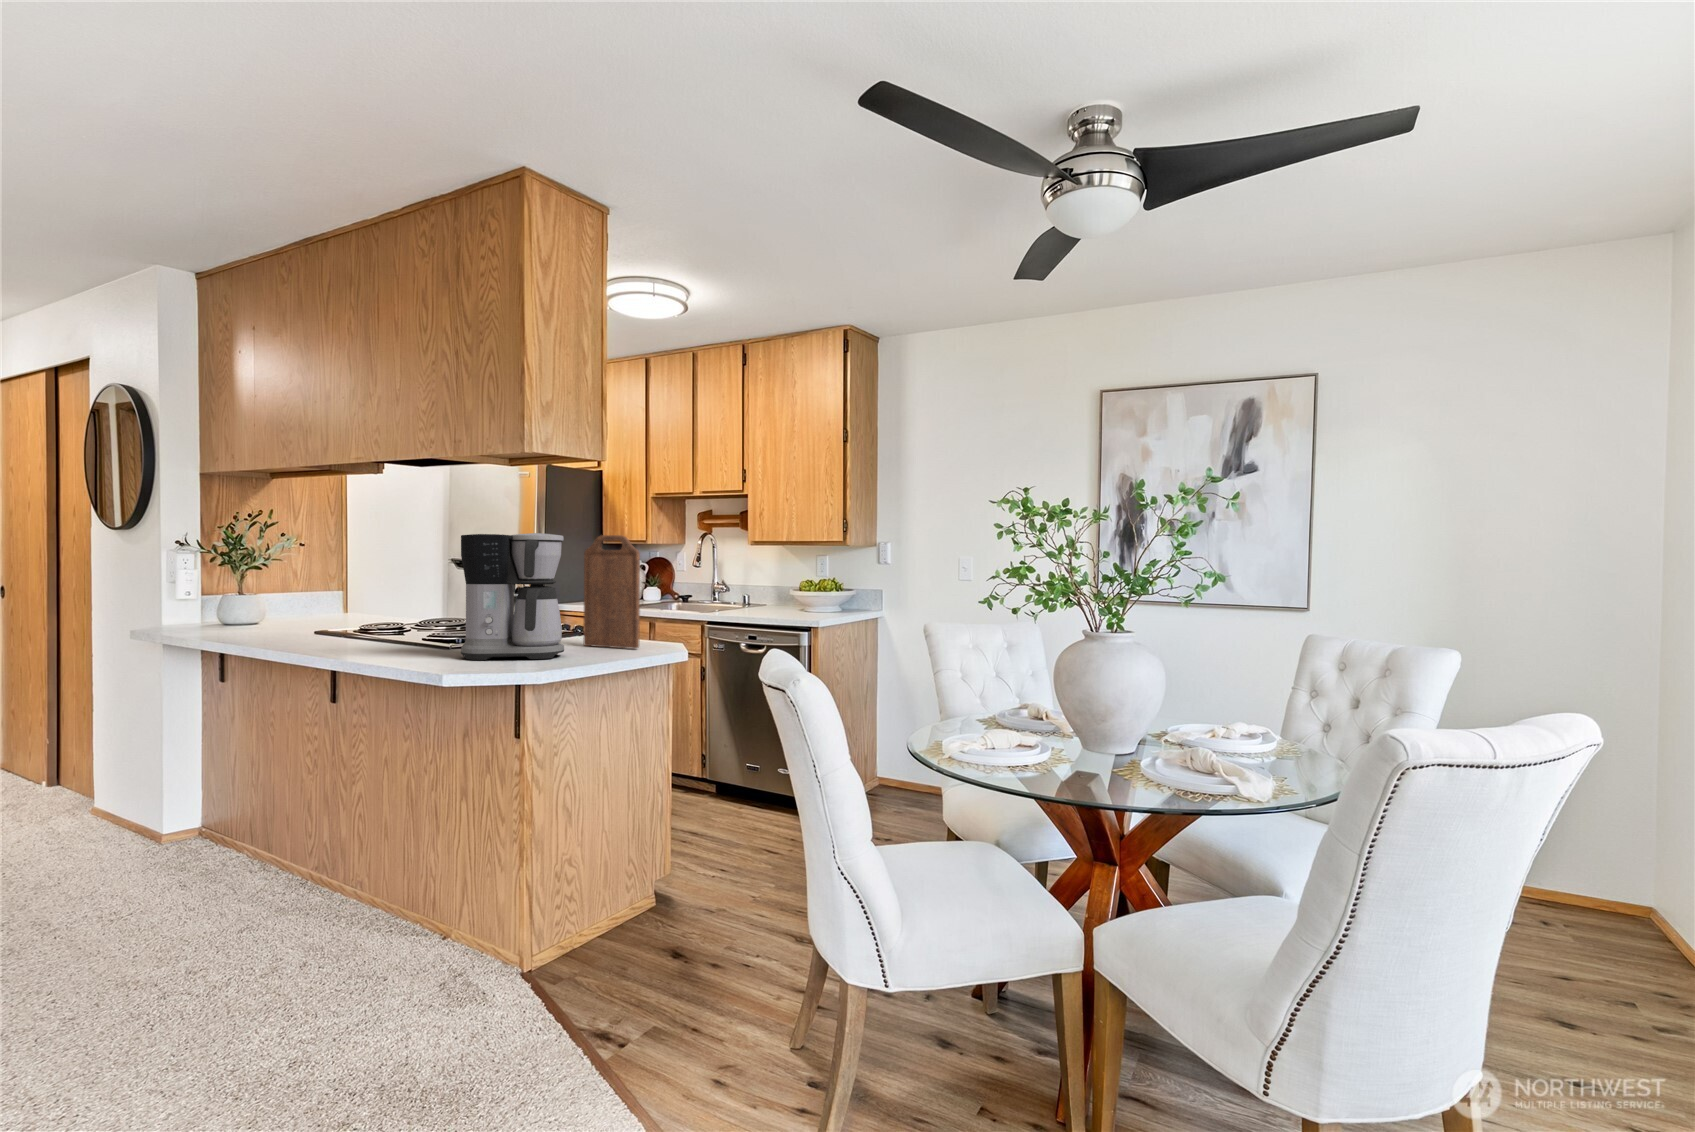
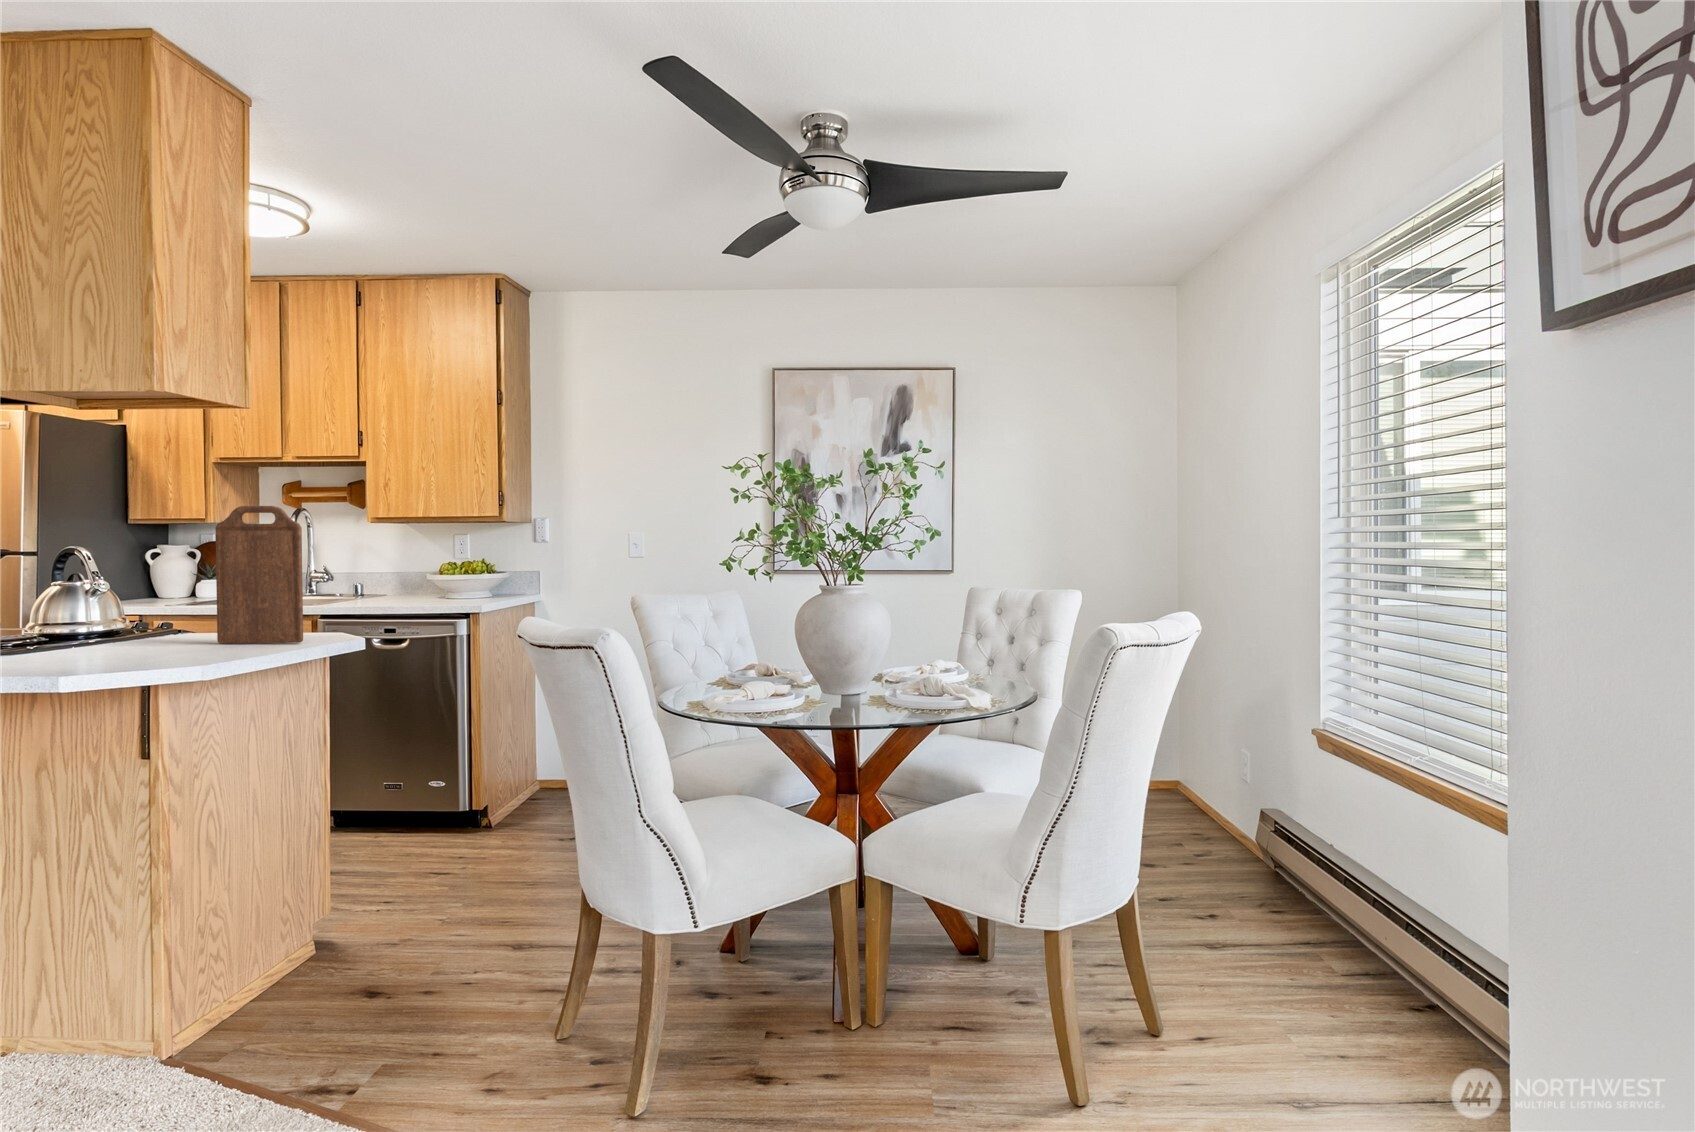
coffee maker: present [461,533,564,660] -> none [51,502,212,665]

